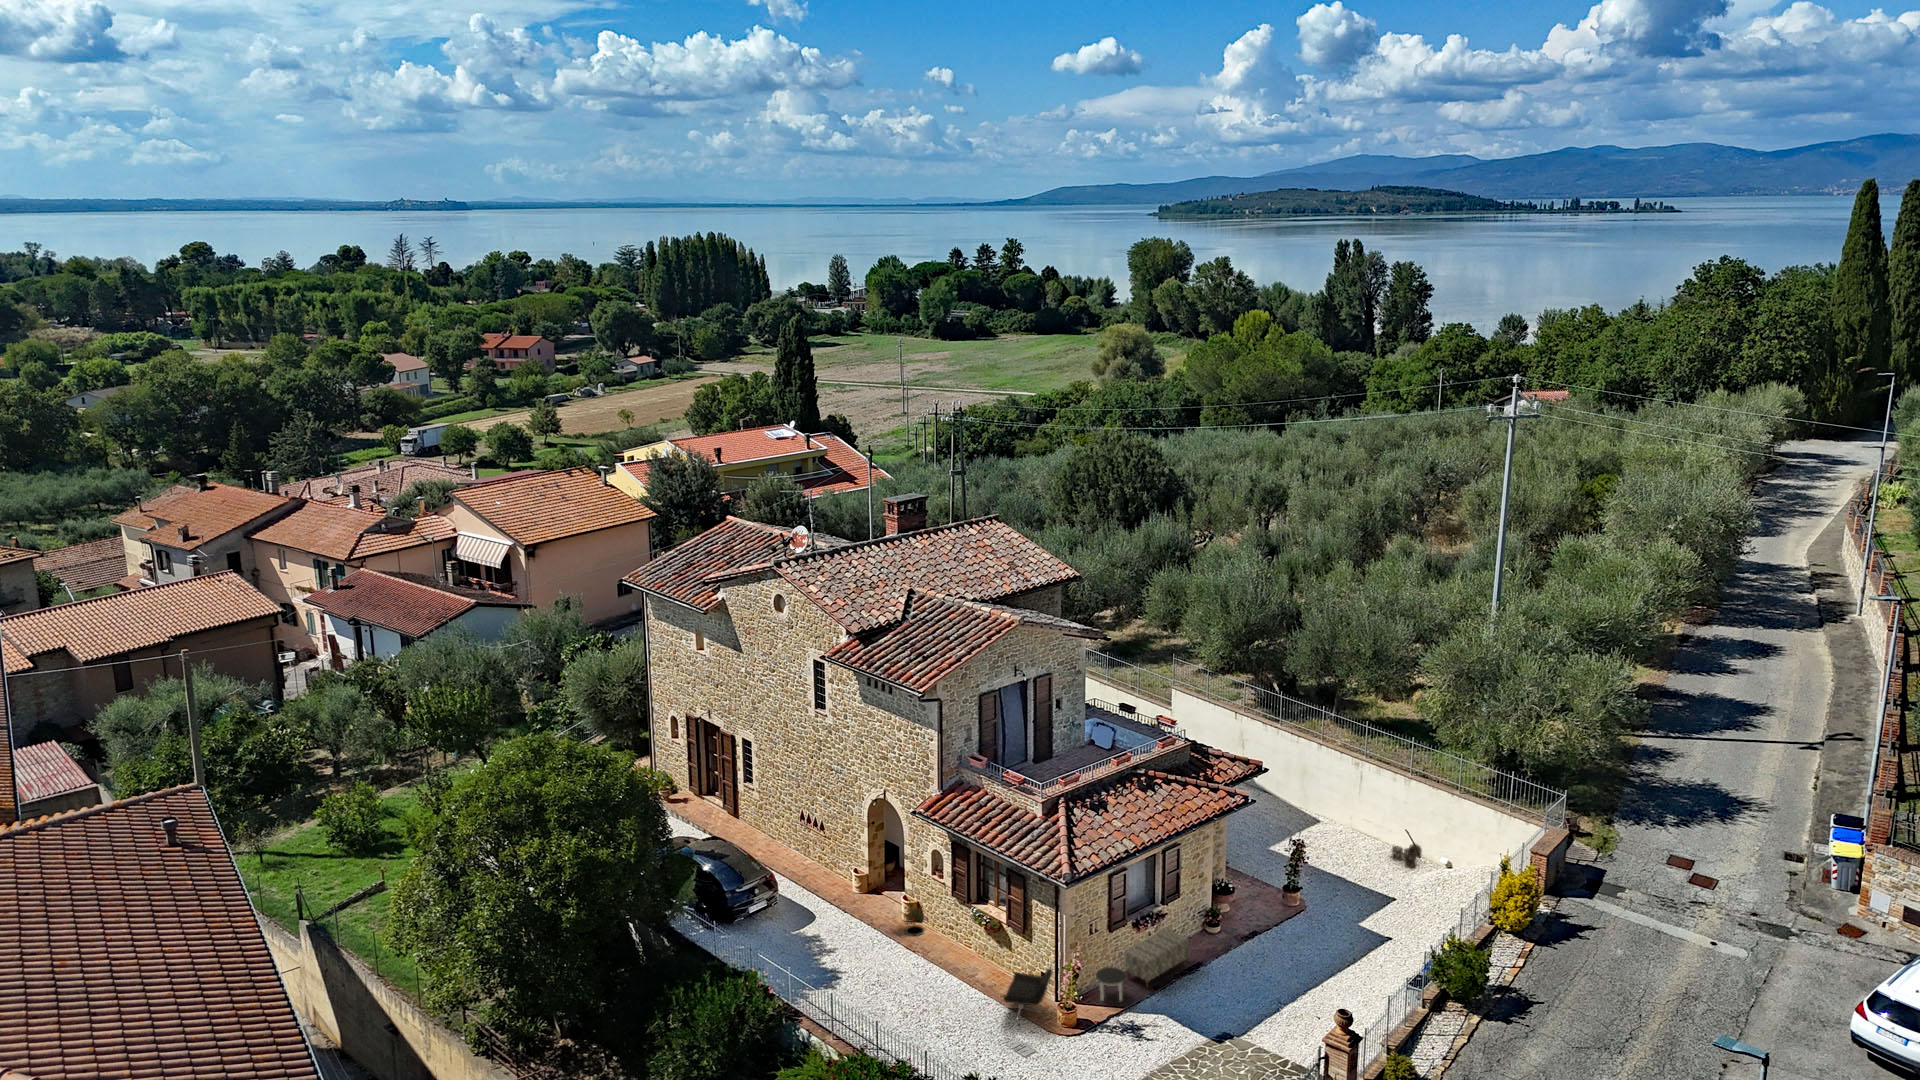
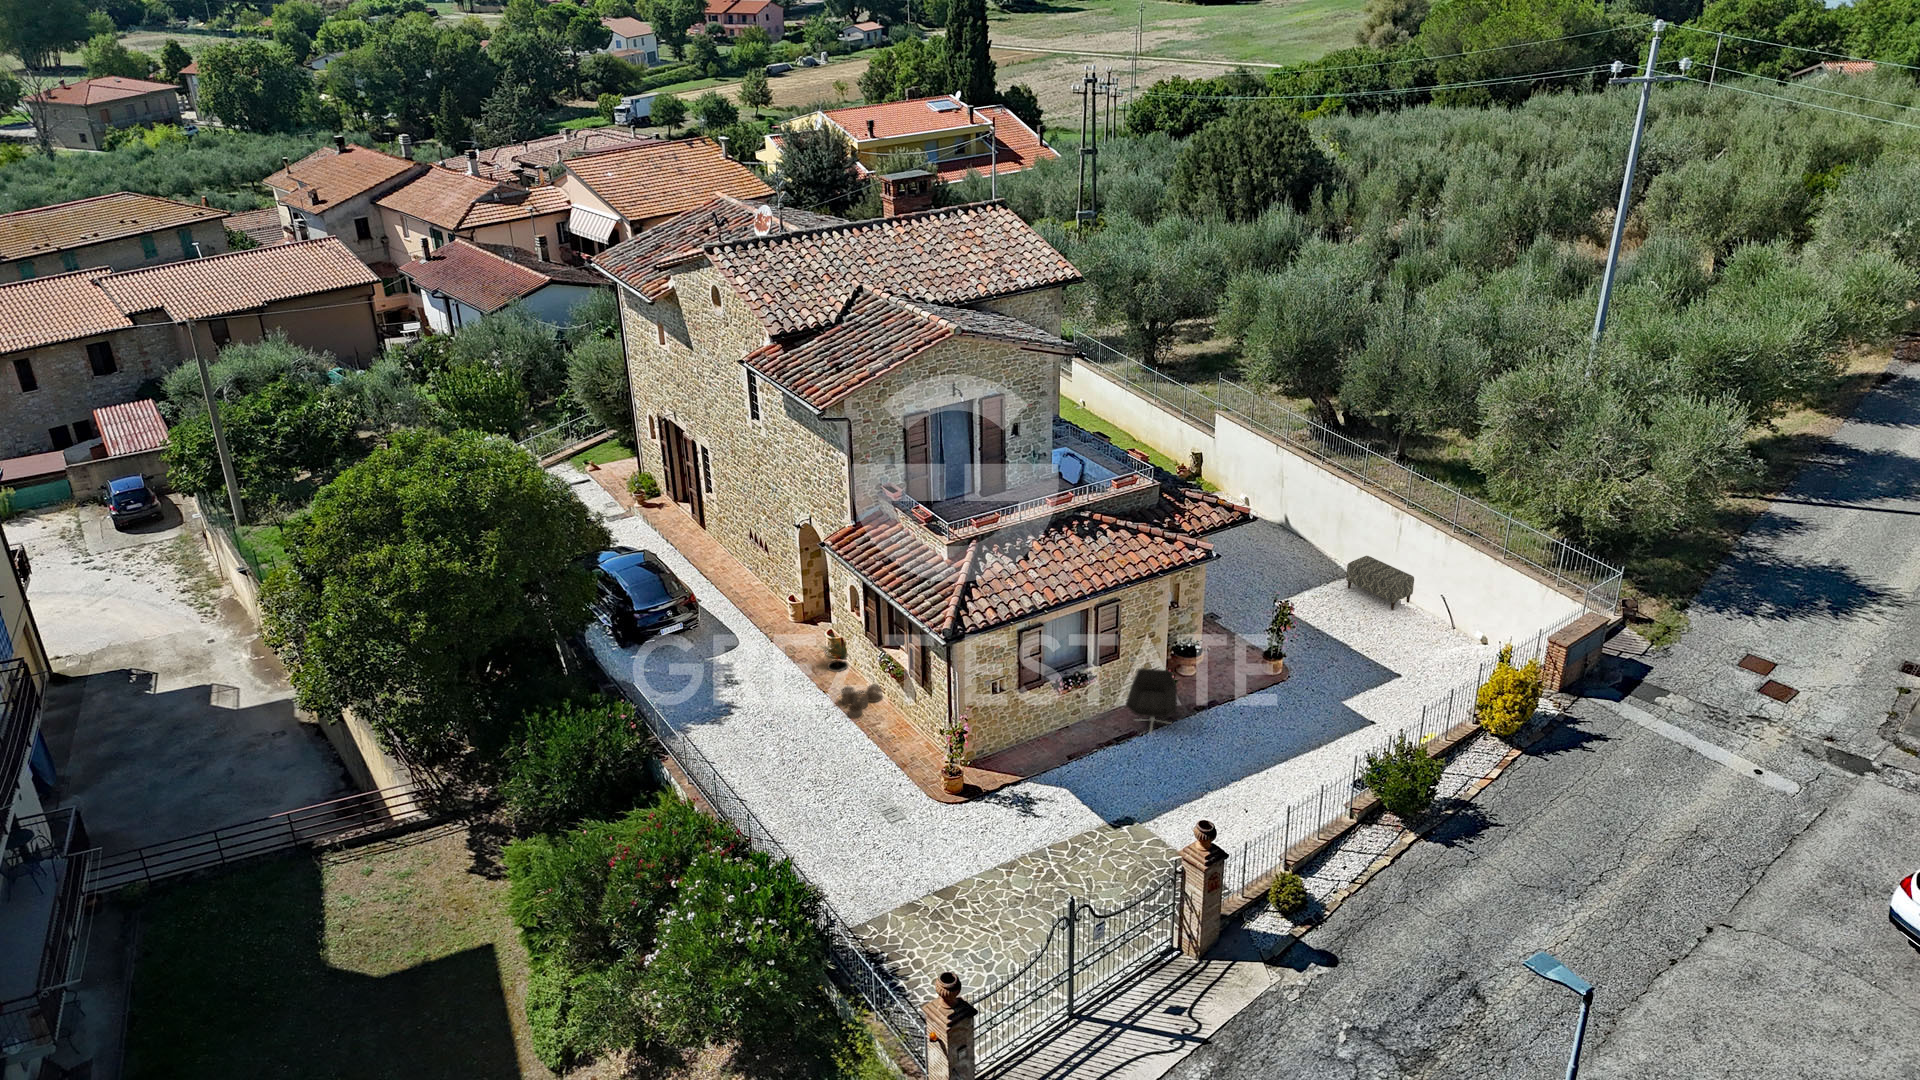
woven basket: present [1392,843,1422,868] -> present [841,684,883,718]
bench: present [1125,929,1189,988] -> present [1346,556,1414,610]
round table: present [1096,967,1125,1001] -> none [997,729,1030,767]
lounge chair: present [1003,969,1053,1019] -> present [1126,668,1177,734]

